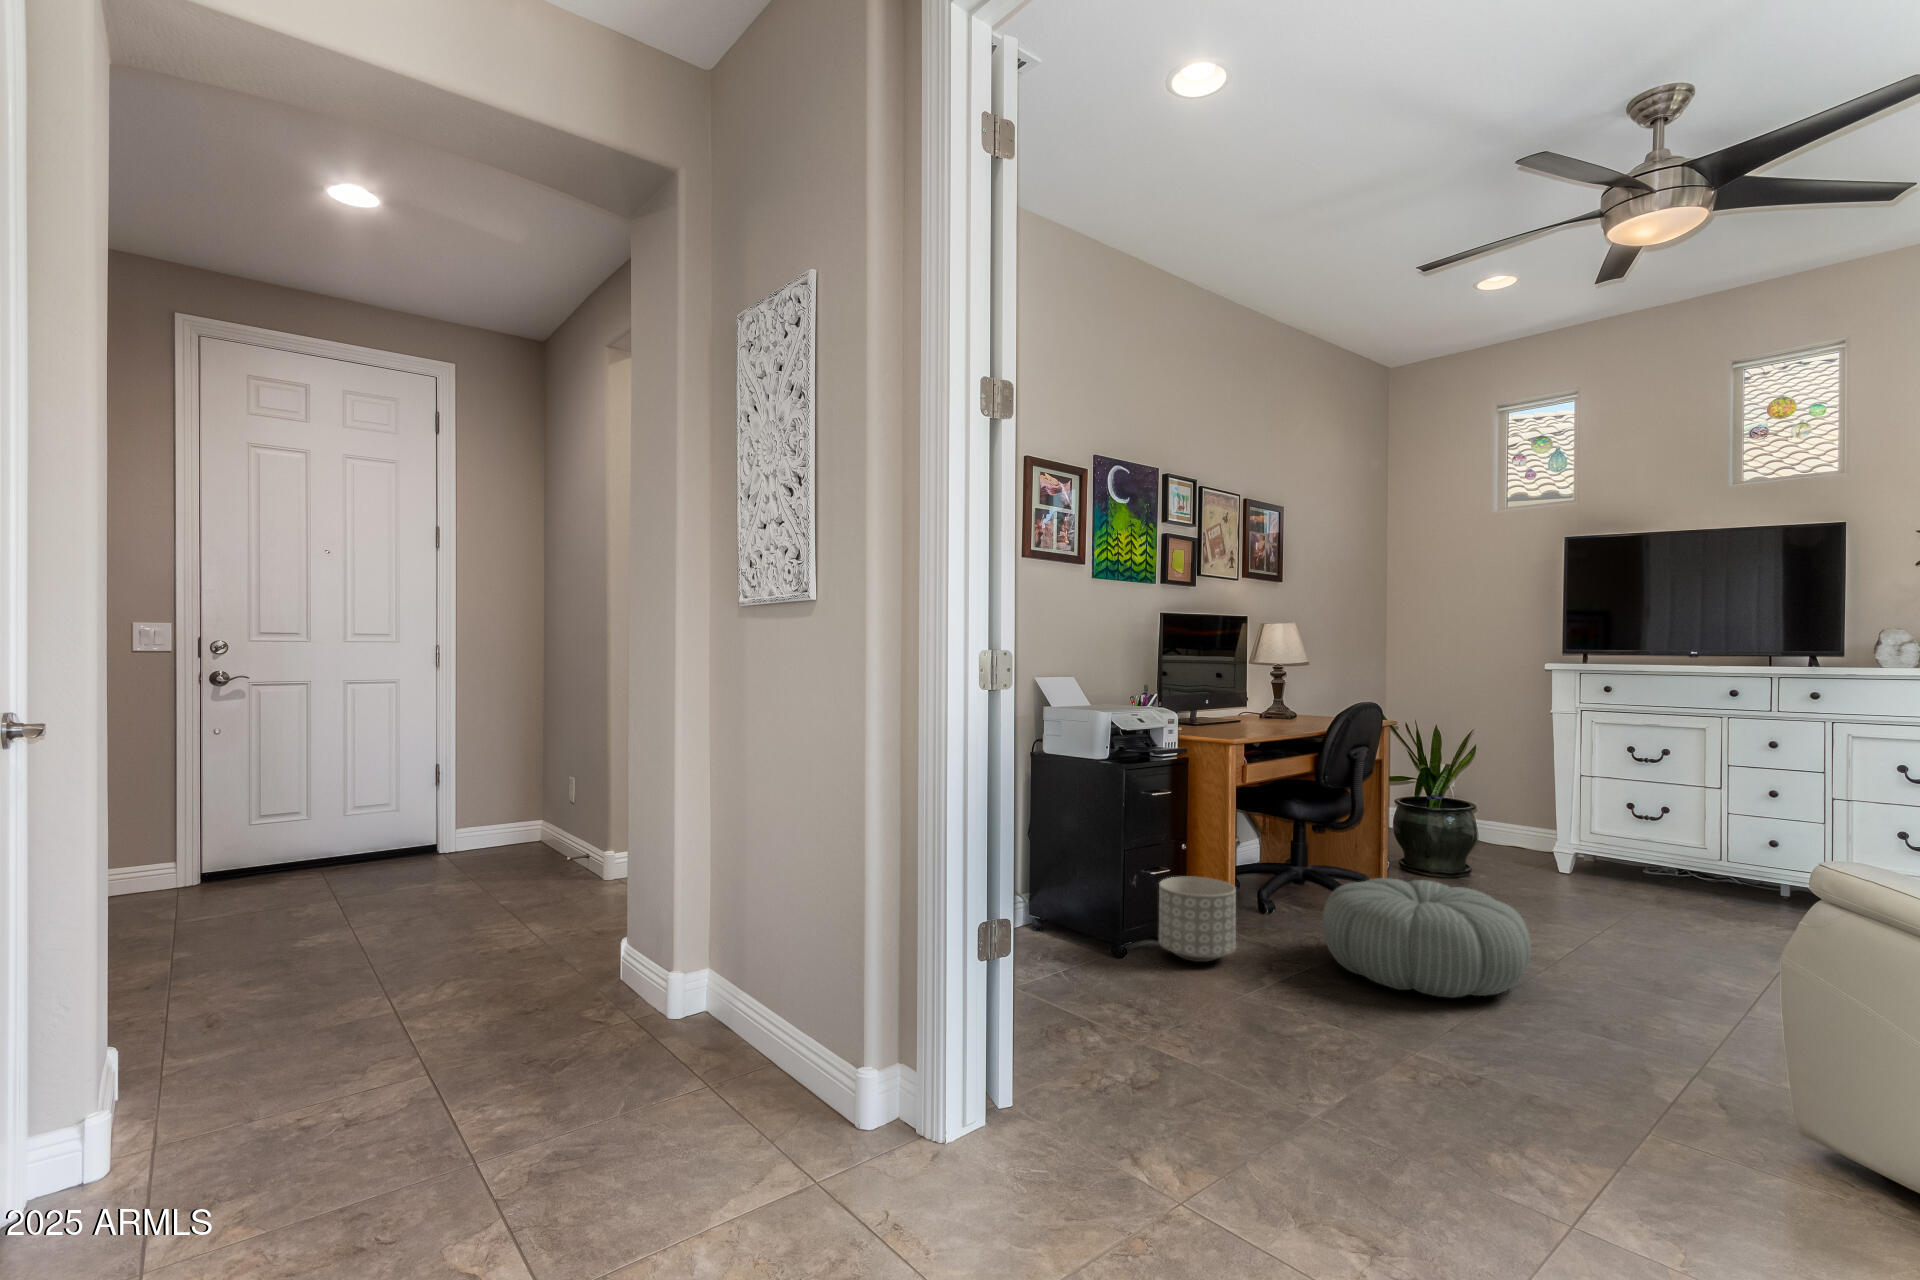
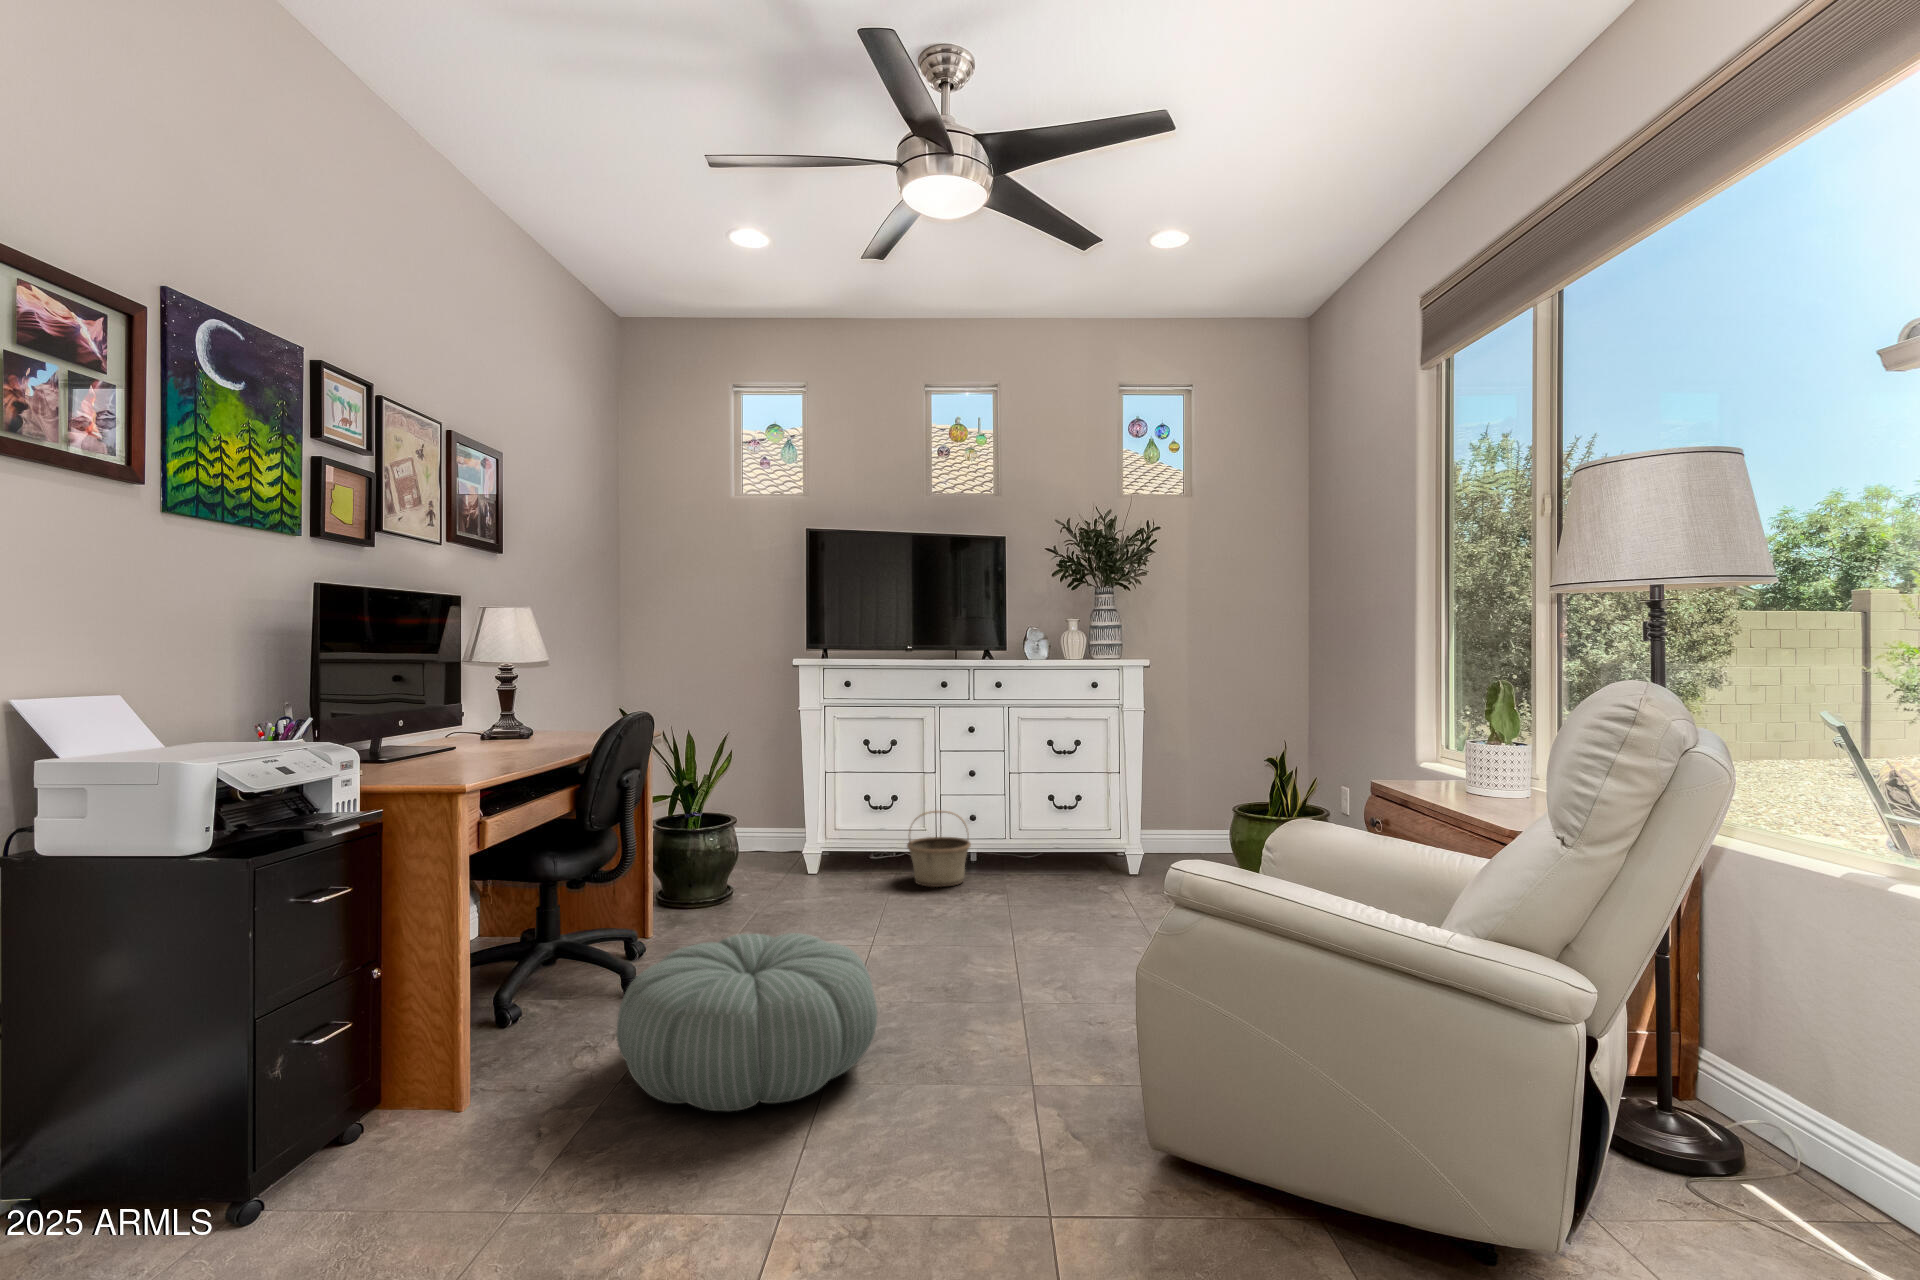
basket: none [1668,832,1756,914] -> present [907,811,971,887]
planter: present [1159,877,1236,962] -> none [331,1022,485,1192]

